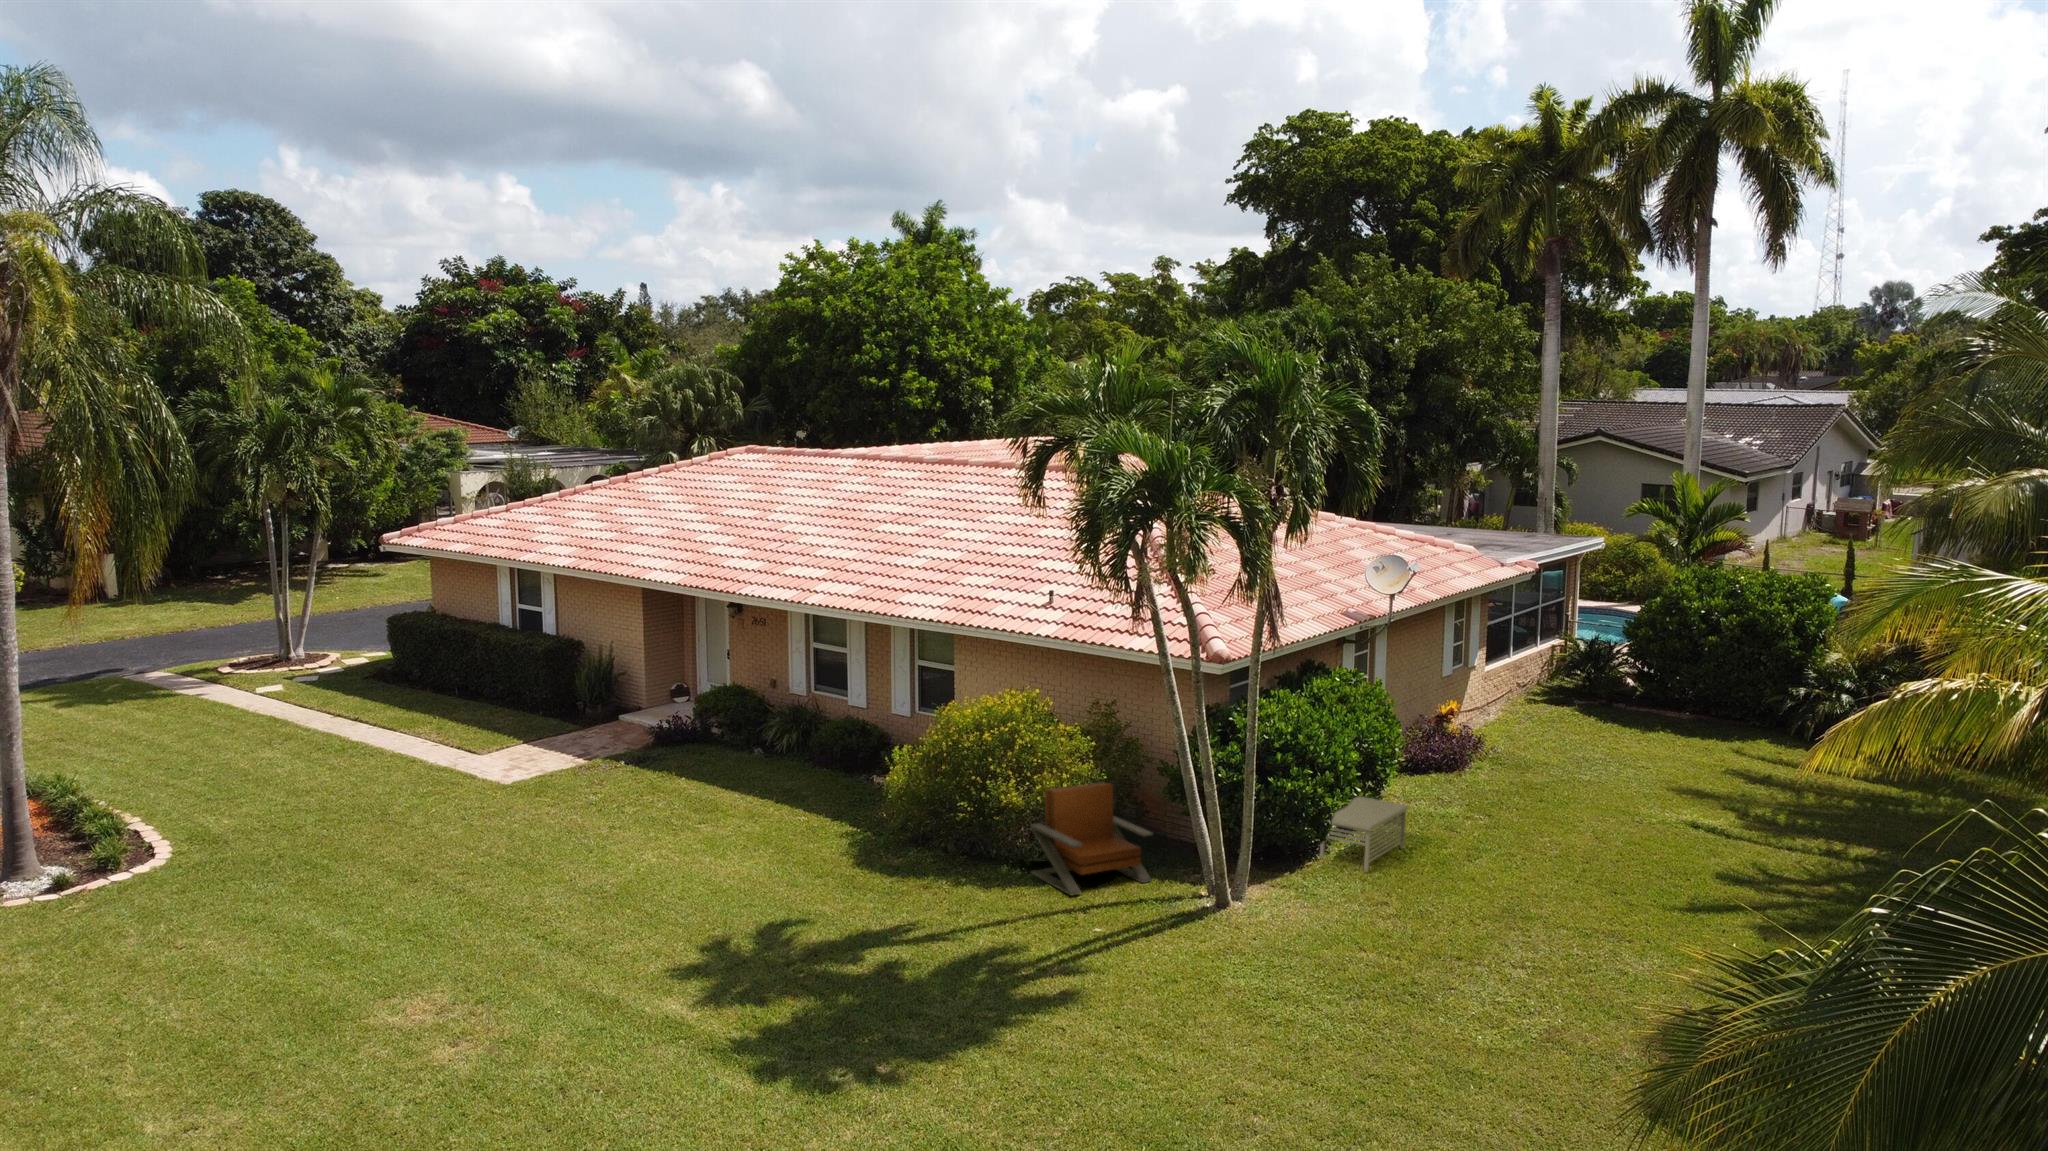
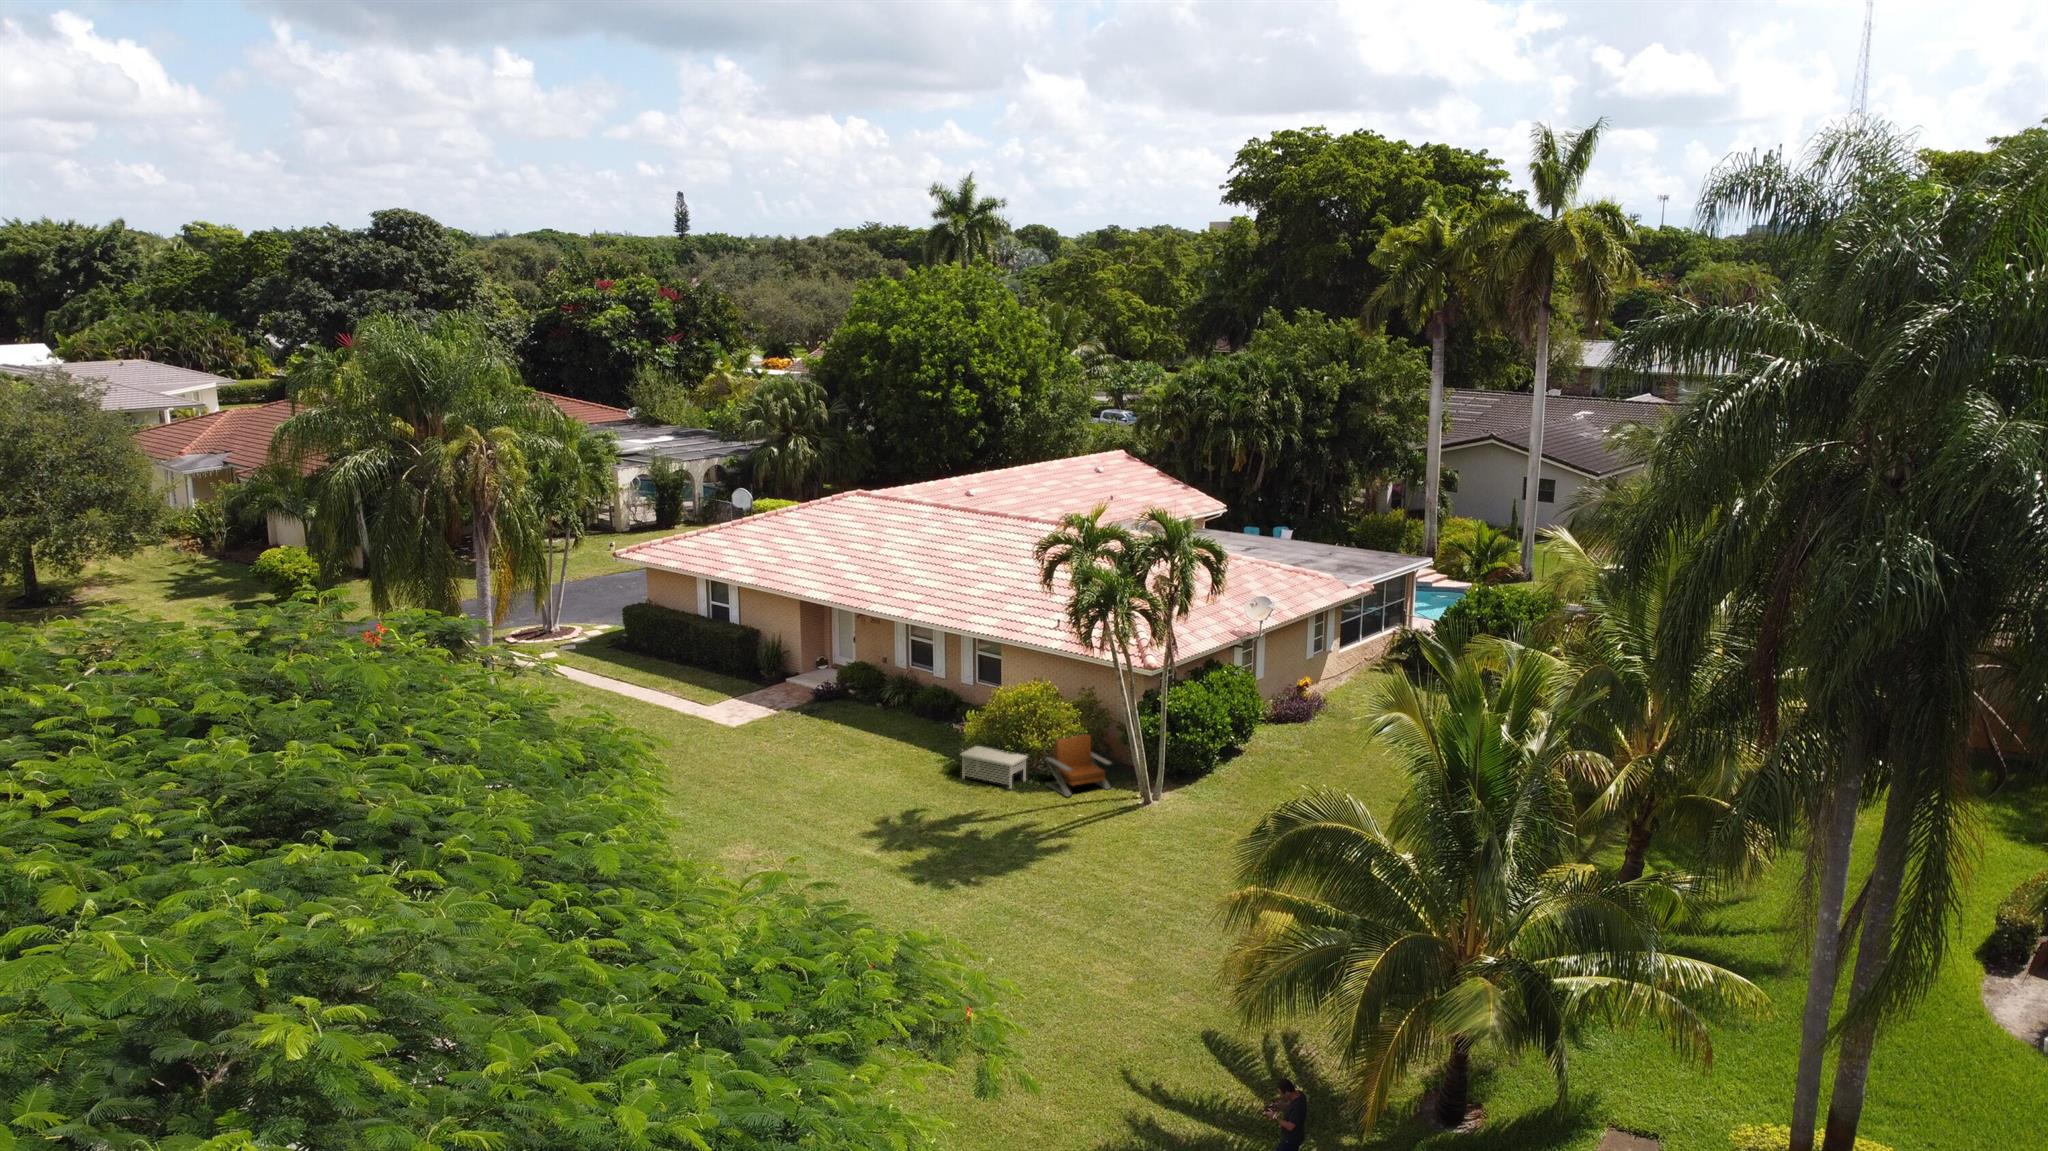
storage bench: present [1320,797,1409,872] -> present [960,746,1027,789]

